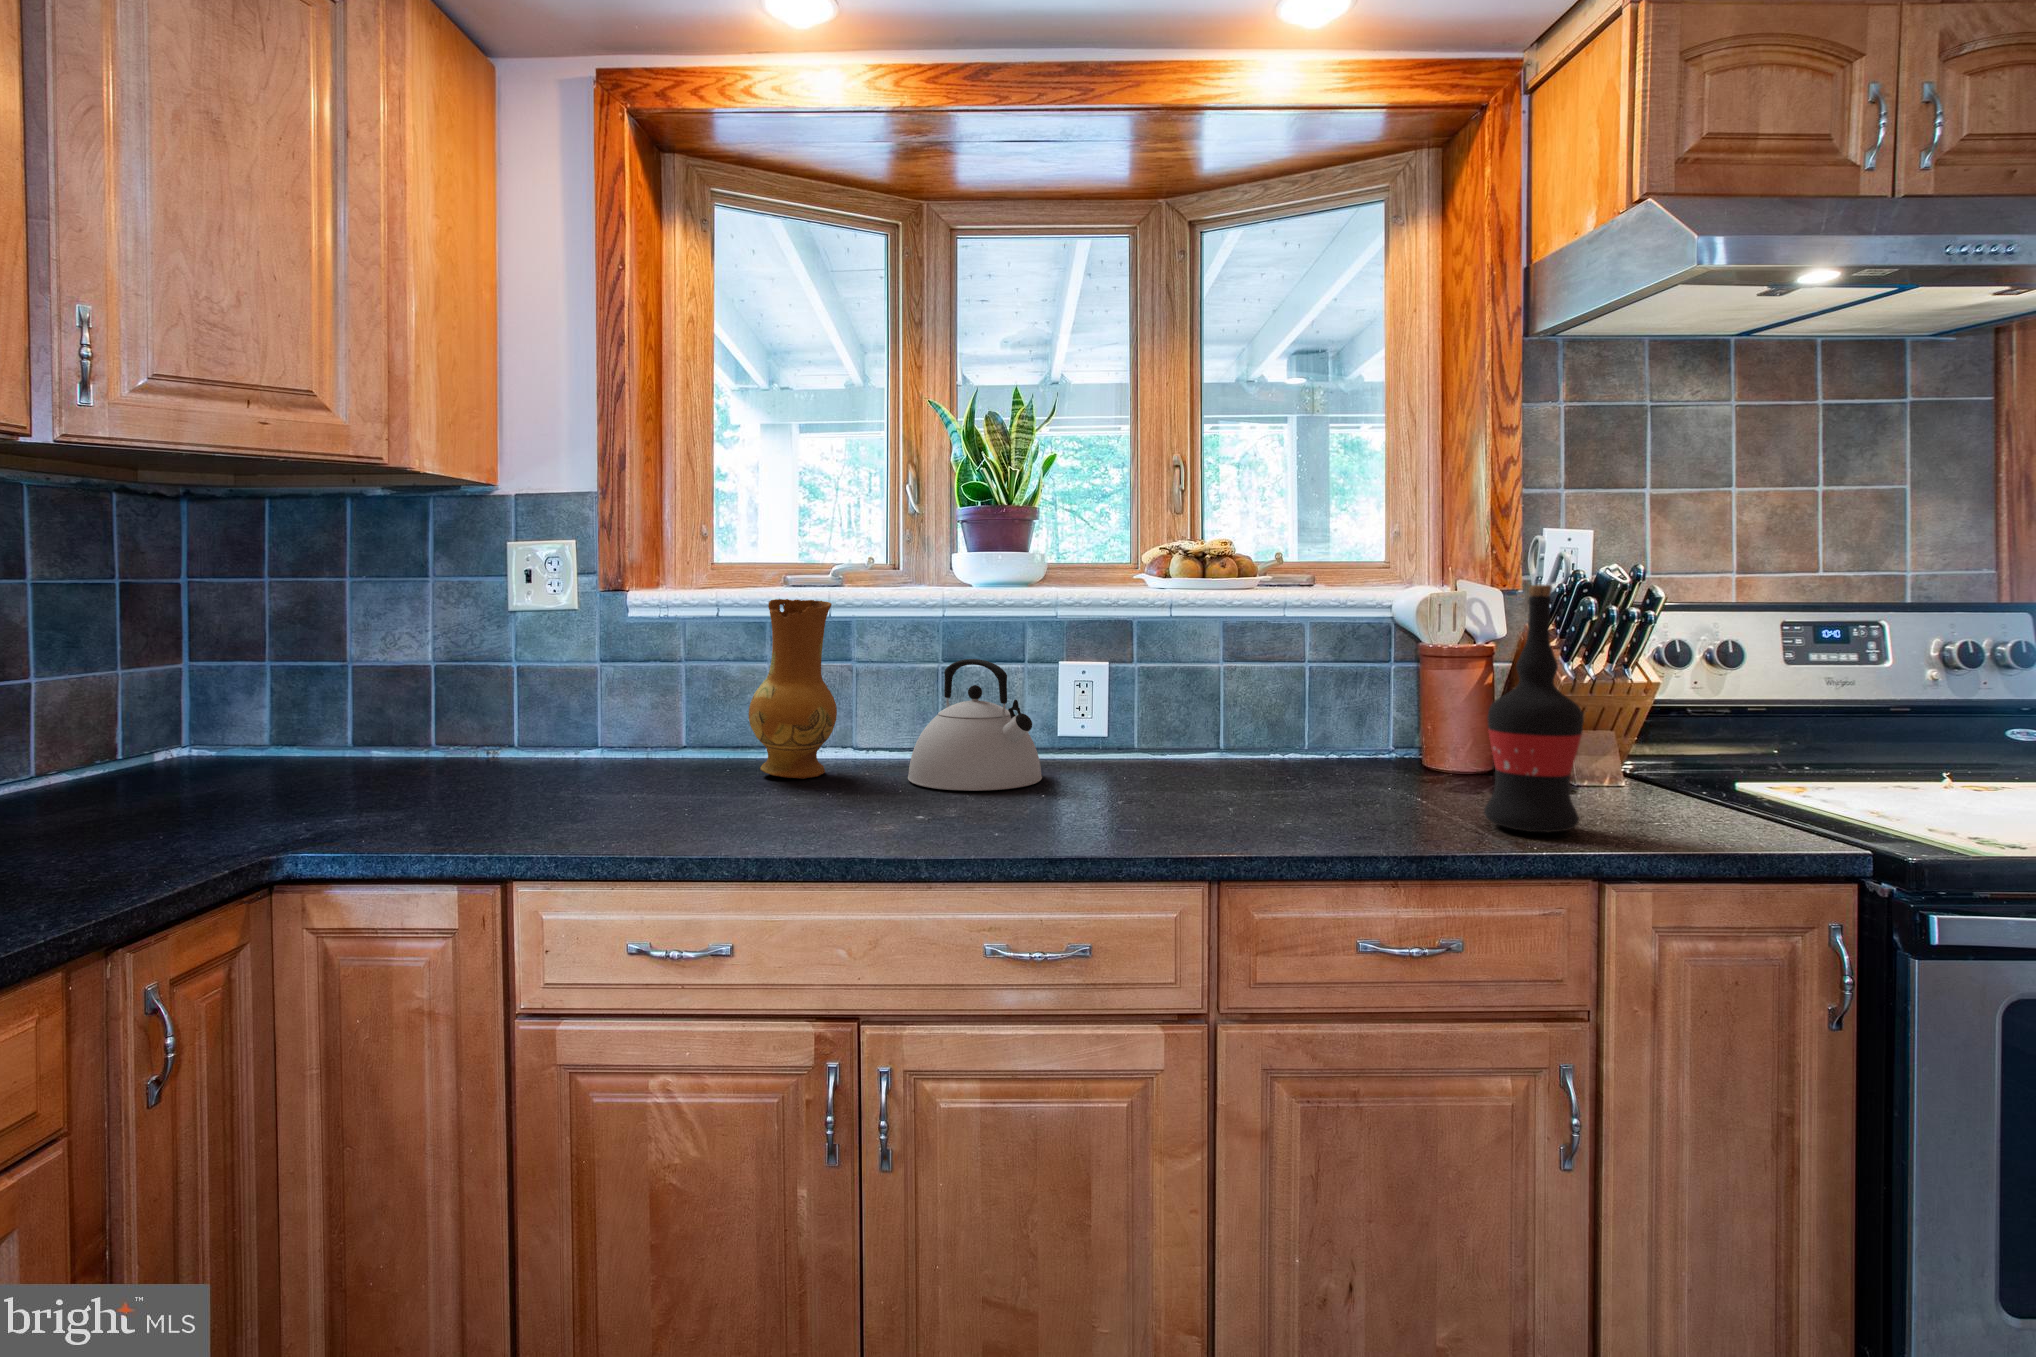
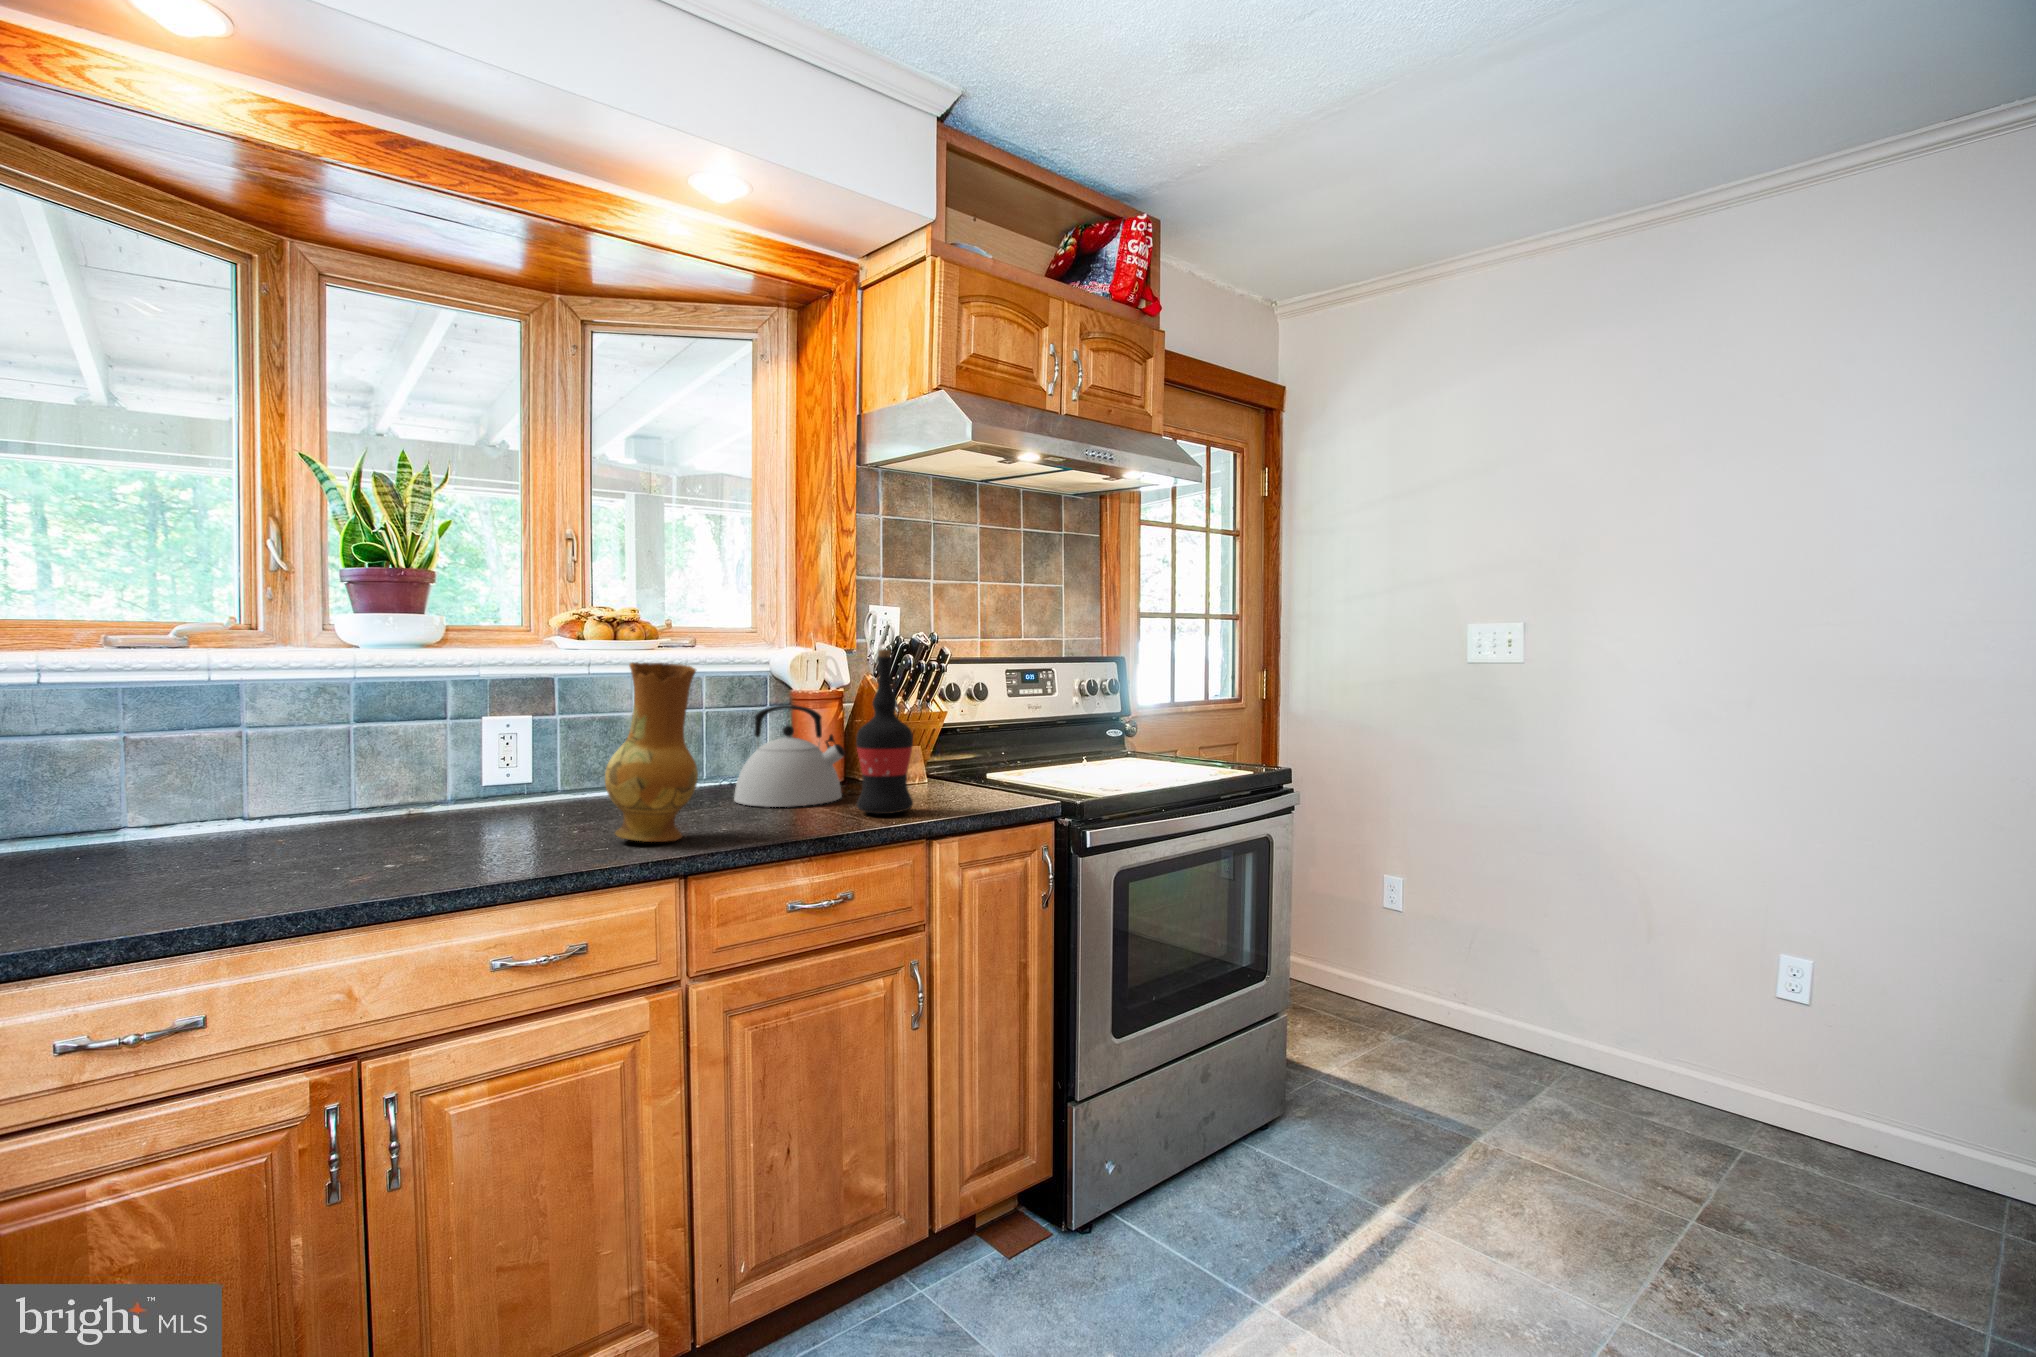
ceramic jug: present [749,599,837,779] -> present [605,663,698,842]
kettle: present [908,659,1042,791] -> present [734,705,845,807]

